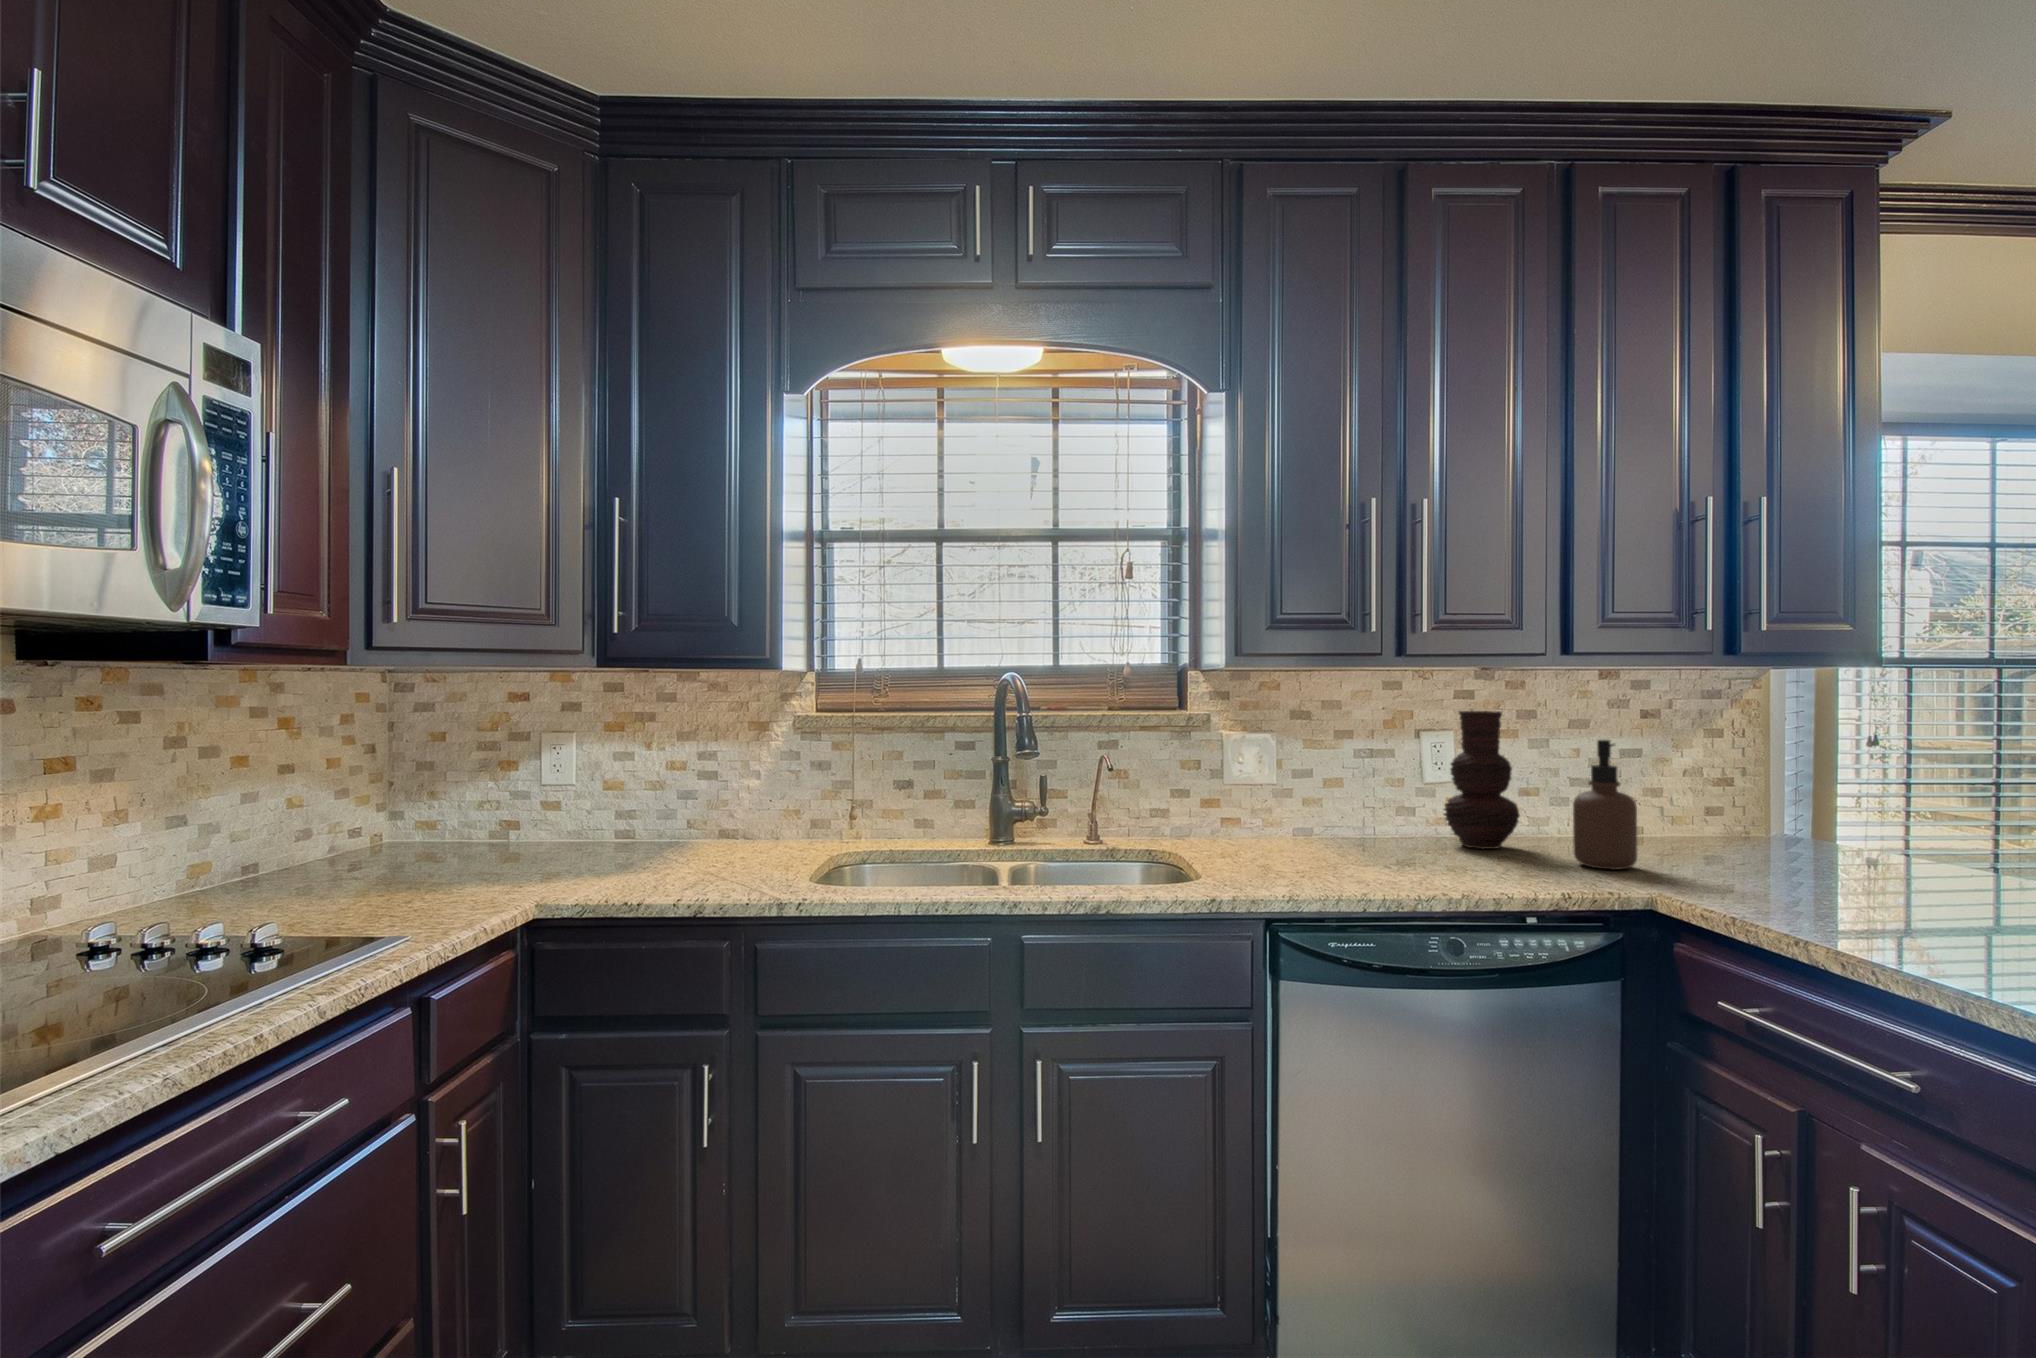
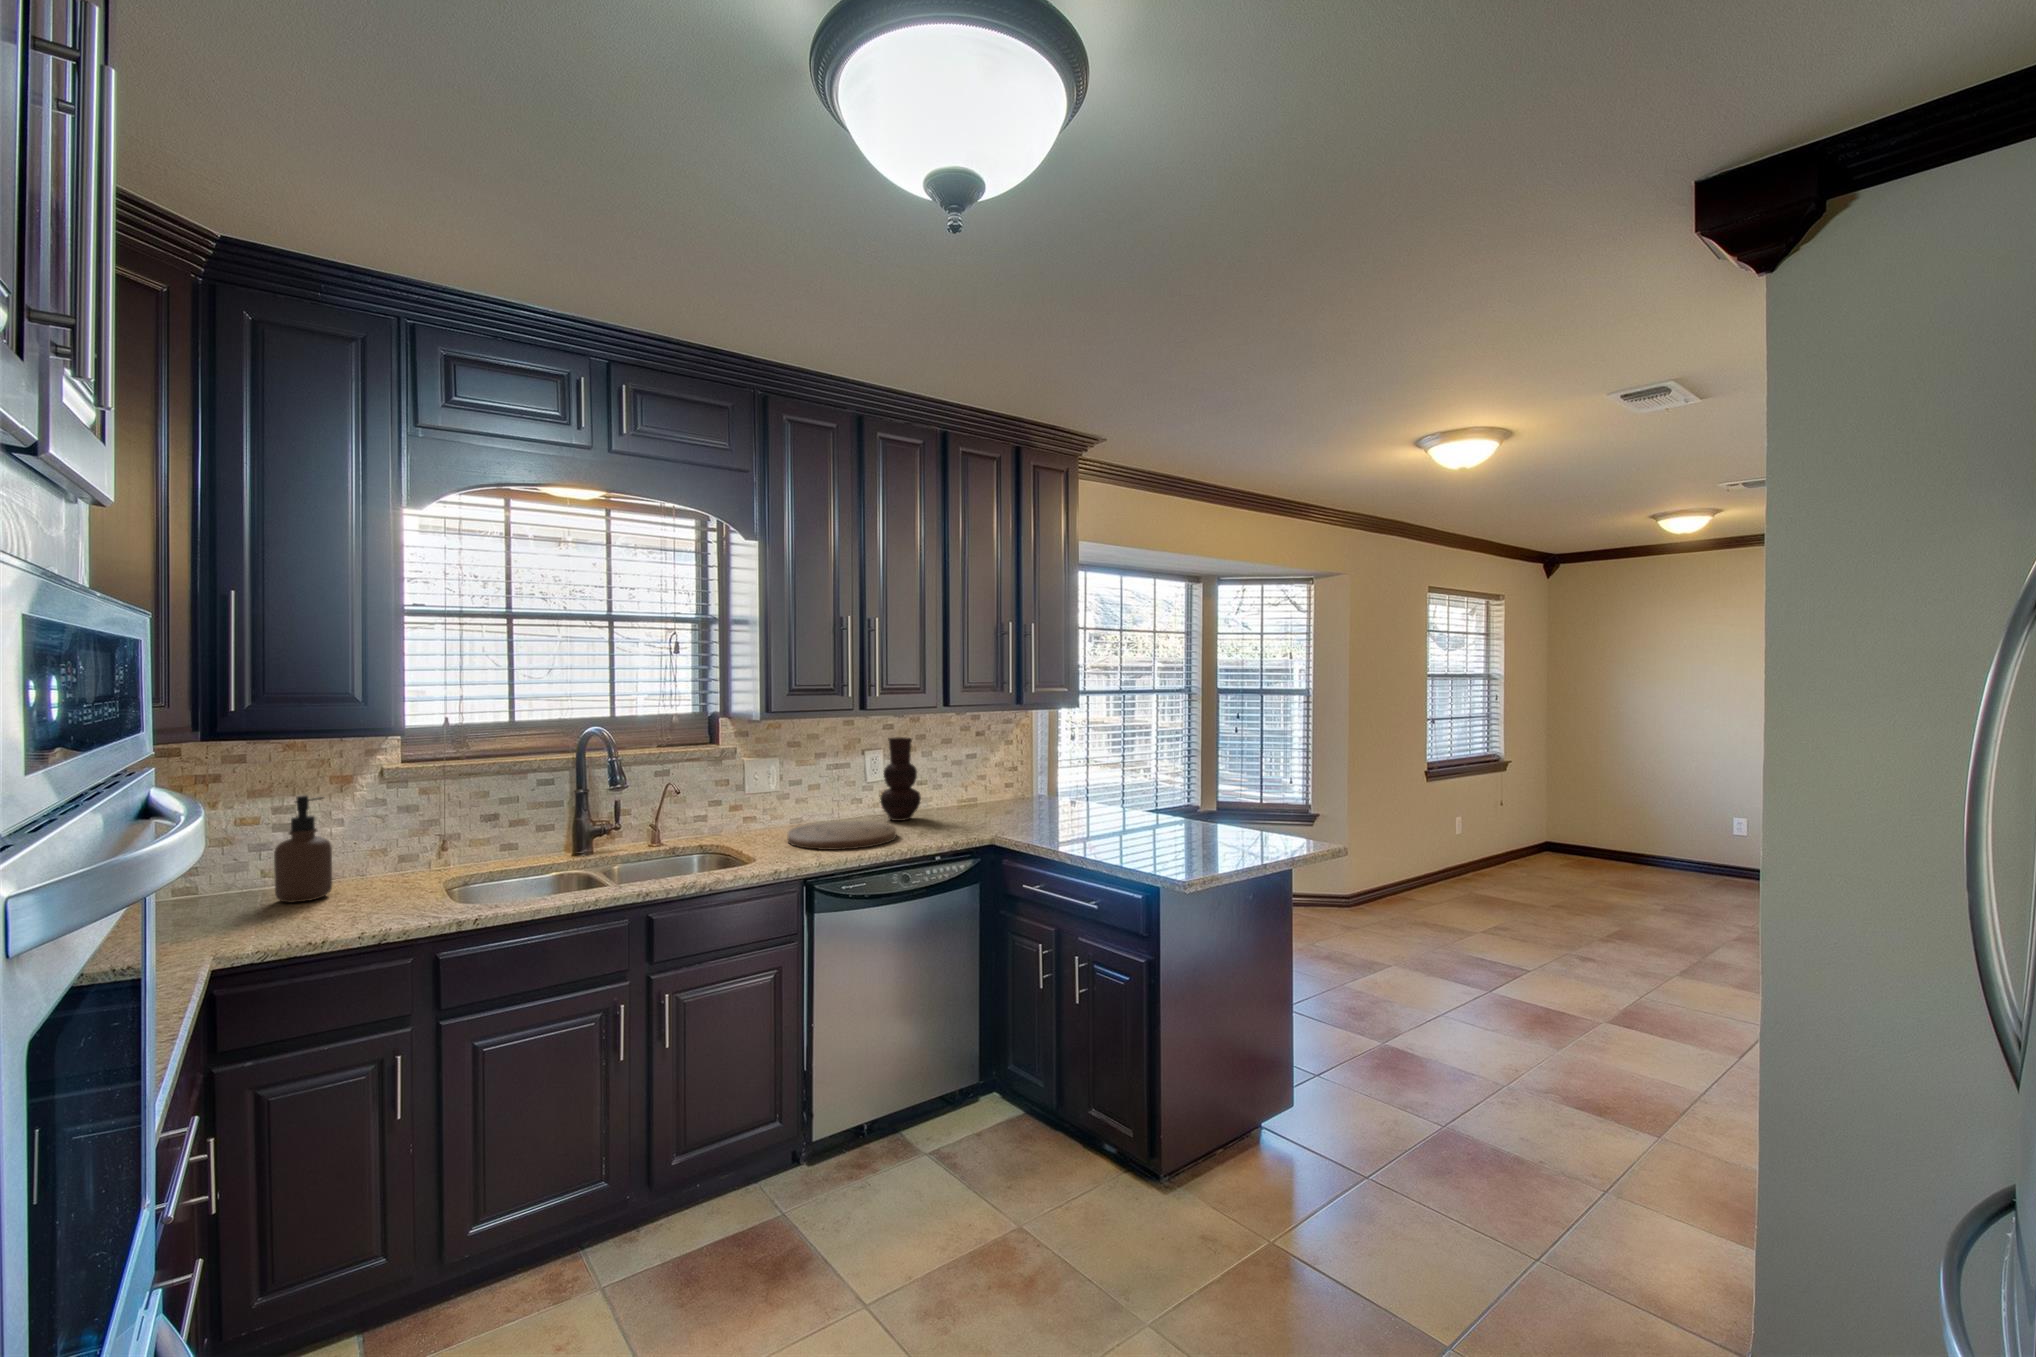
soap dispenser: present [1573,740,1637,870] -> present [274,795,332,903]
cutting board: none [1269,836,1453,883] -> present [788,821,896,850]

